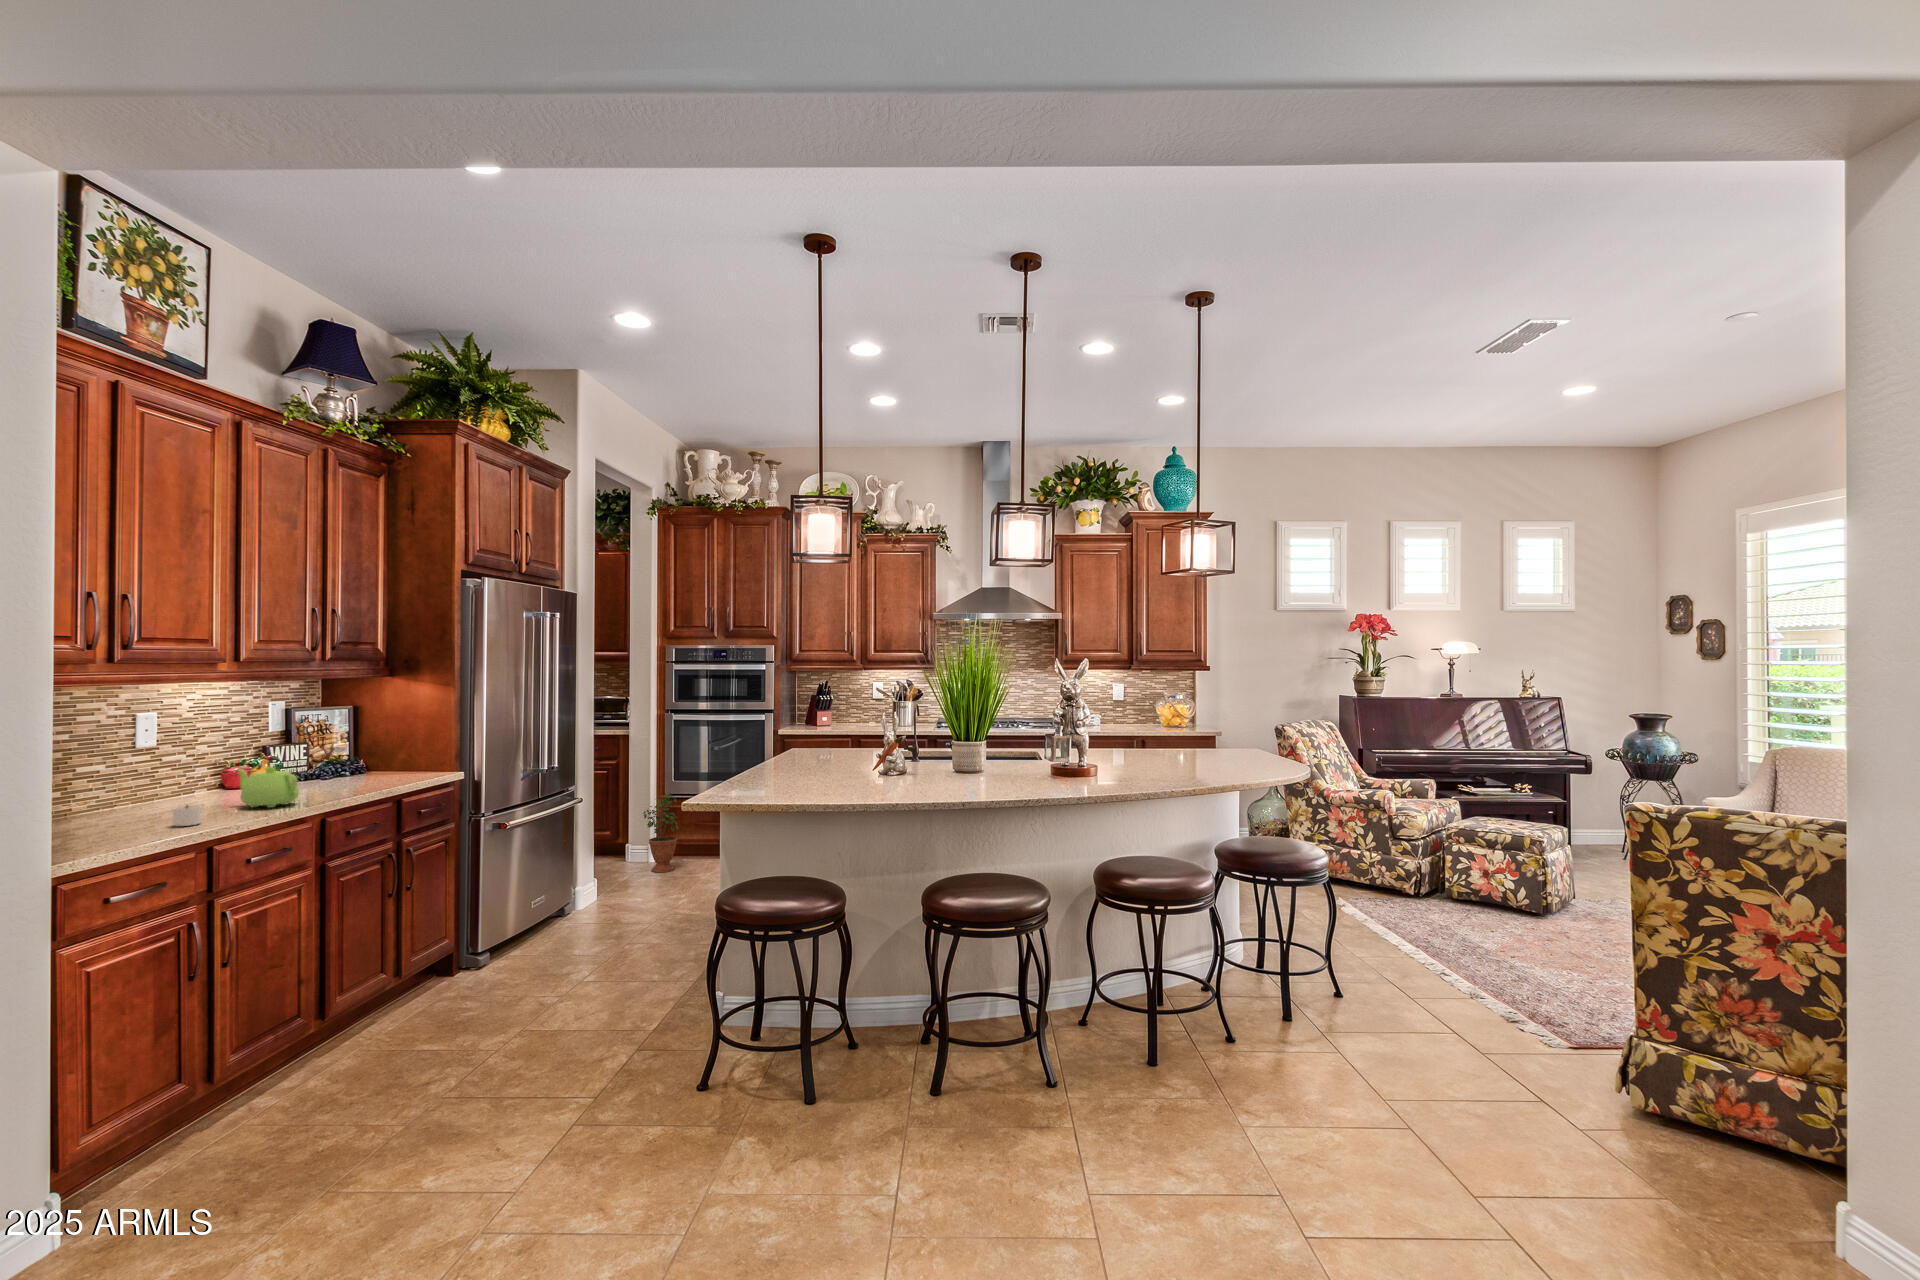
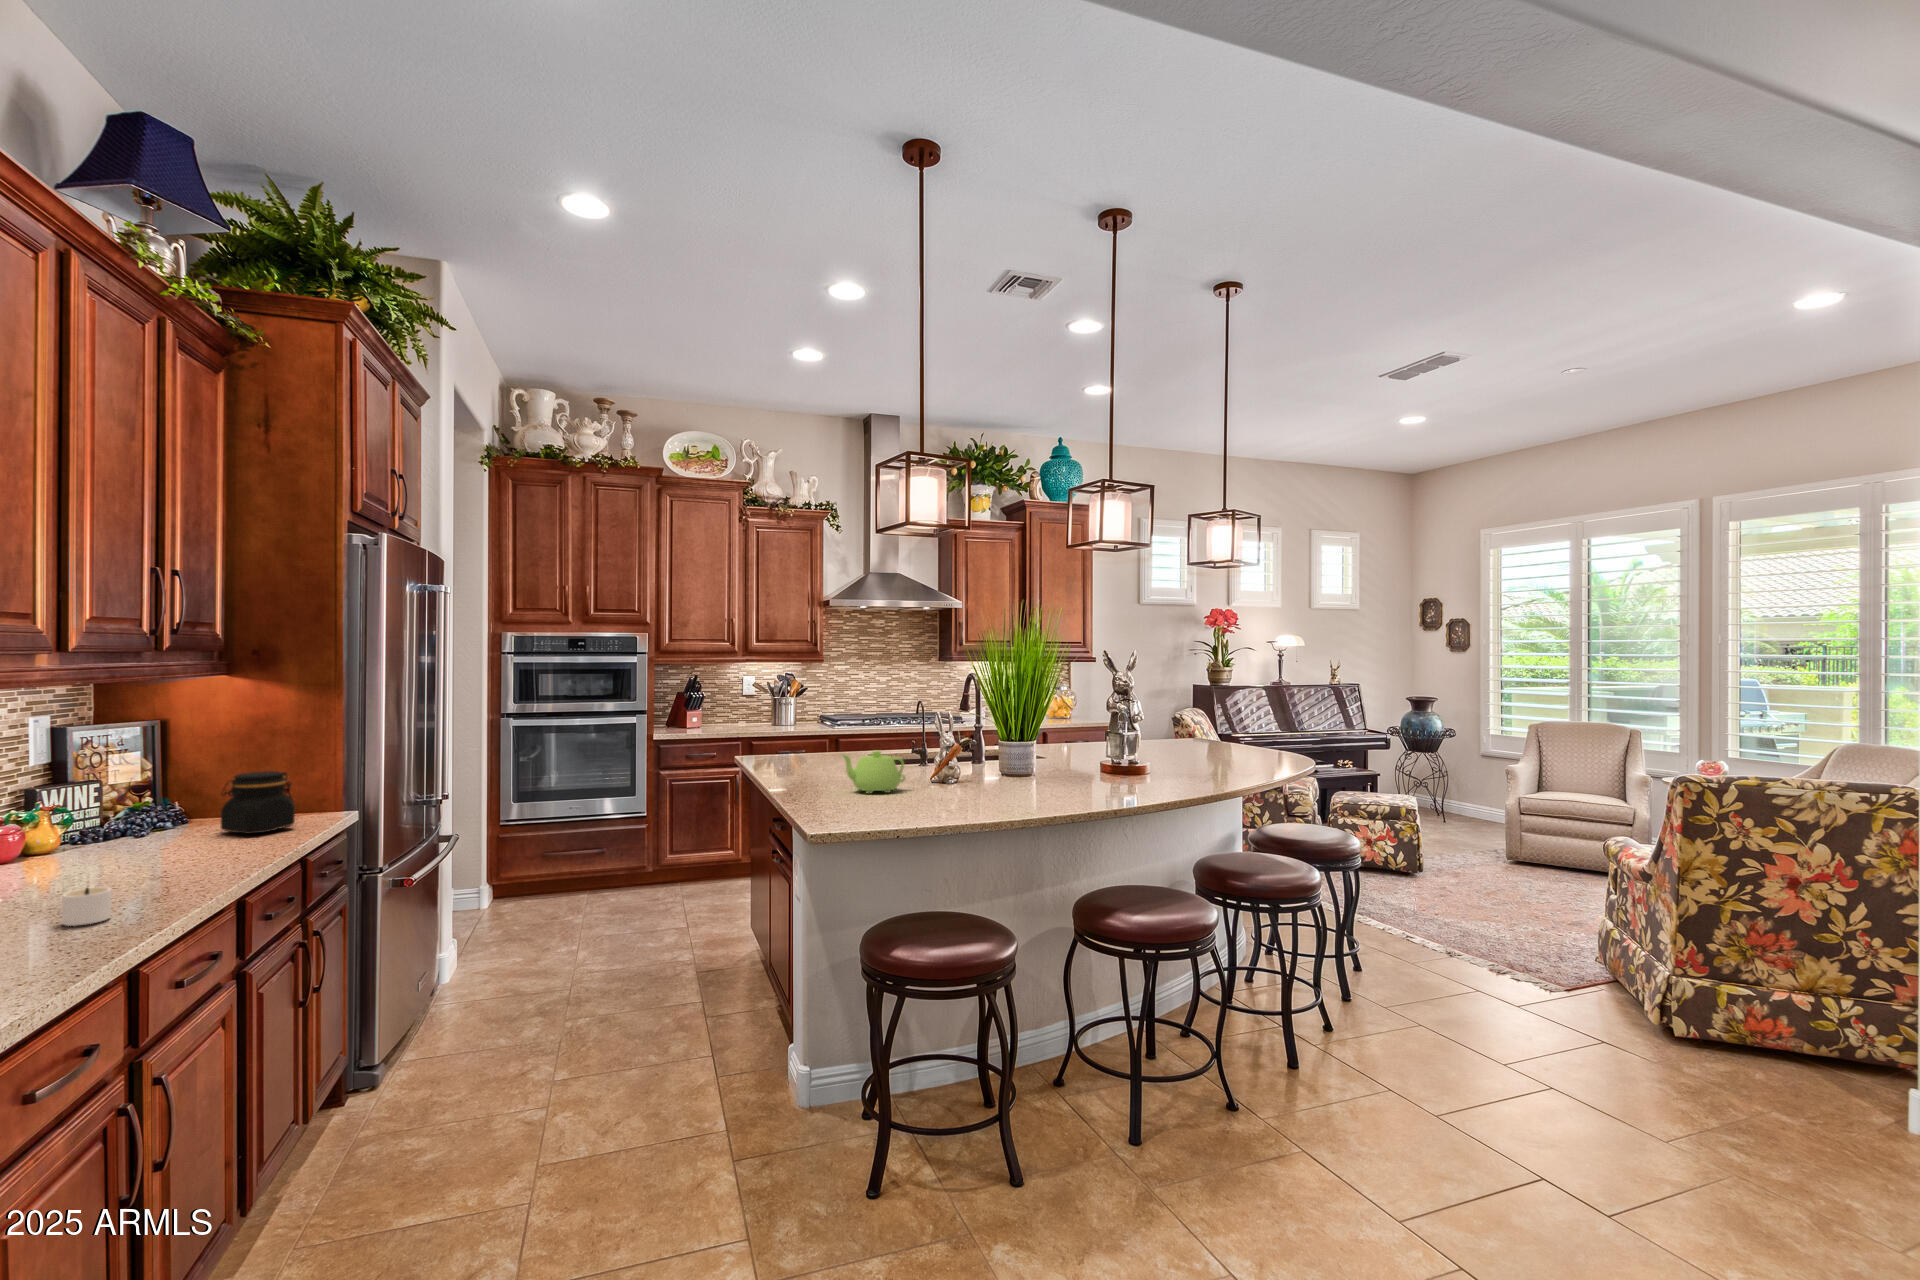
jar: none [341,744,391,785] -> present [221,771,295,834]
teapot: present [237,767,299,808] -> present [840,751,905,794]
potted plant: present [643,793,678,873] -> none [478,812,526,916]

